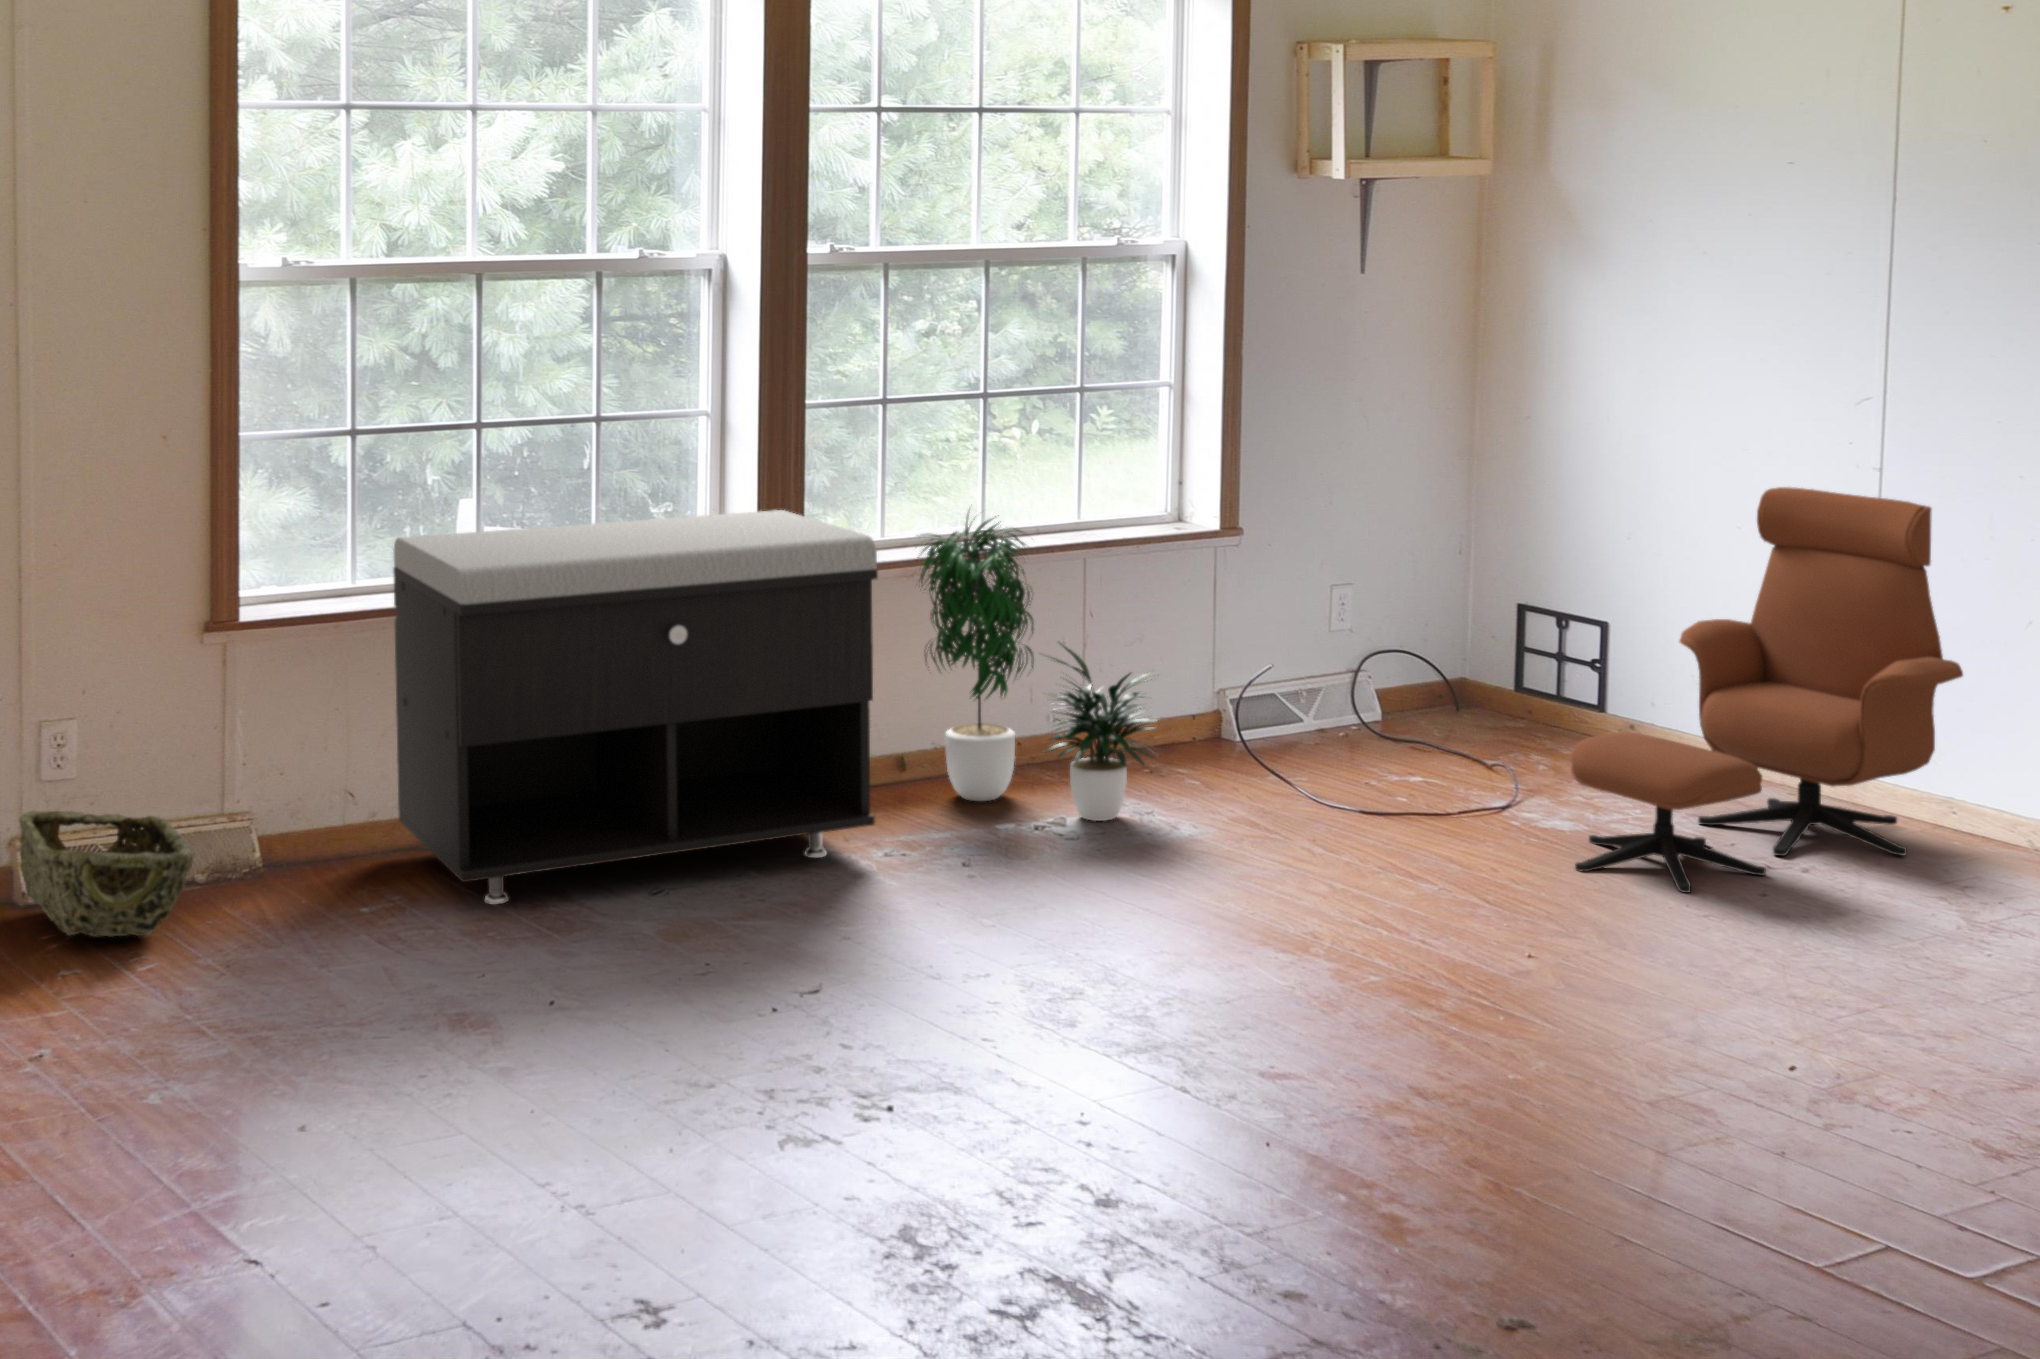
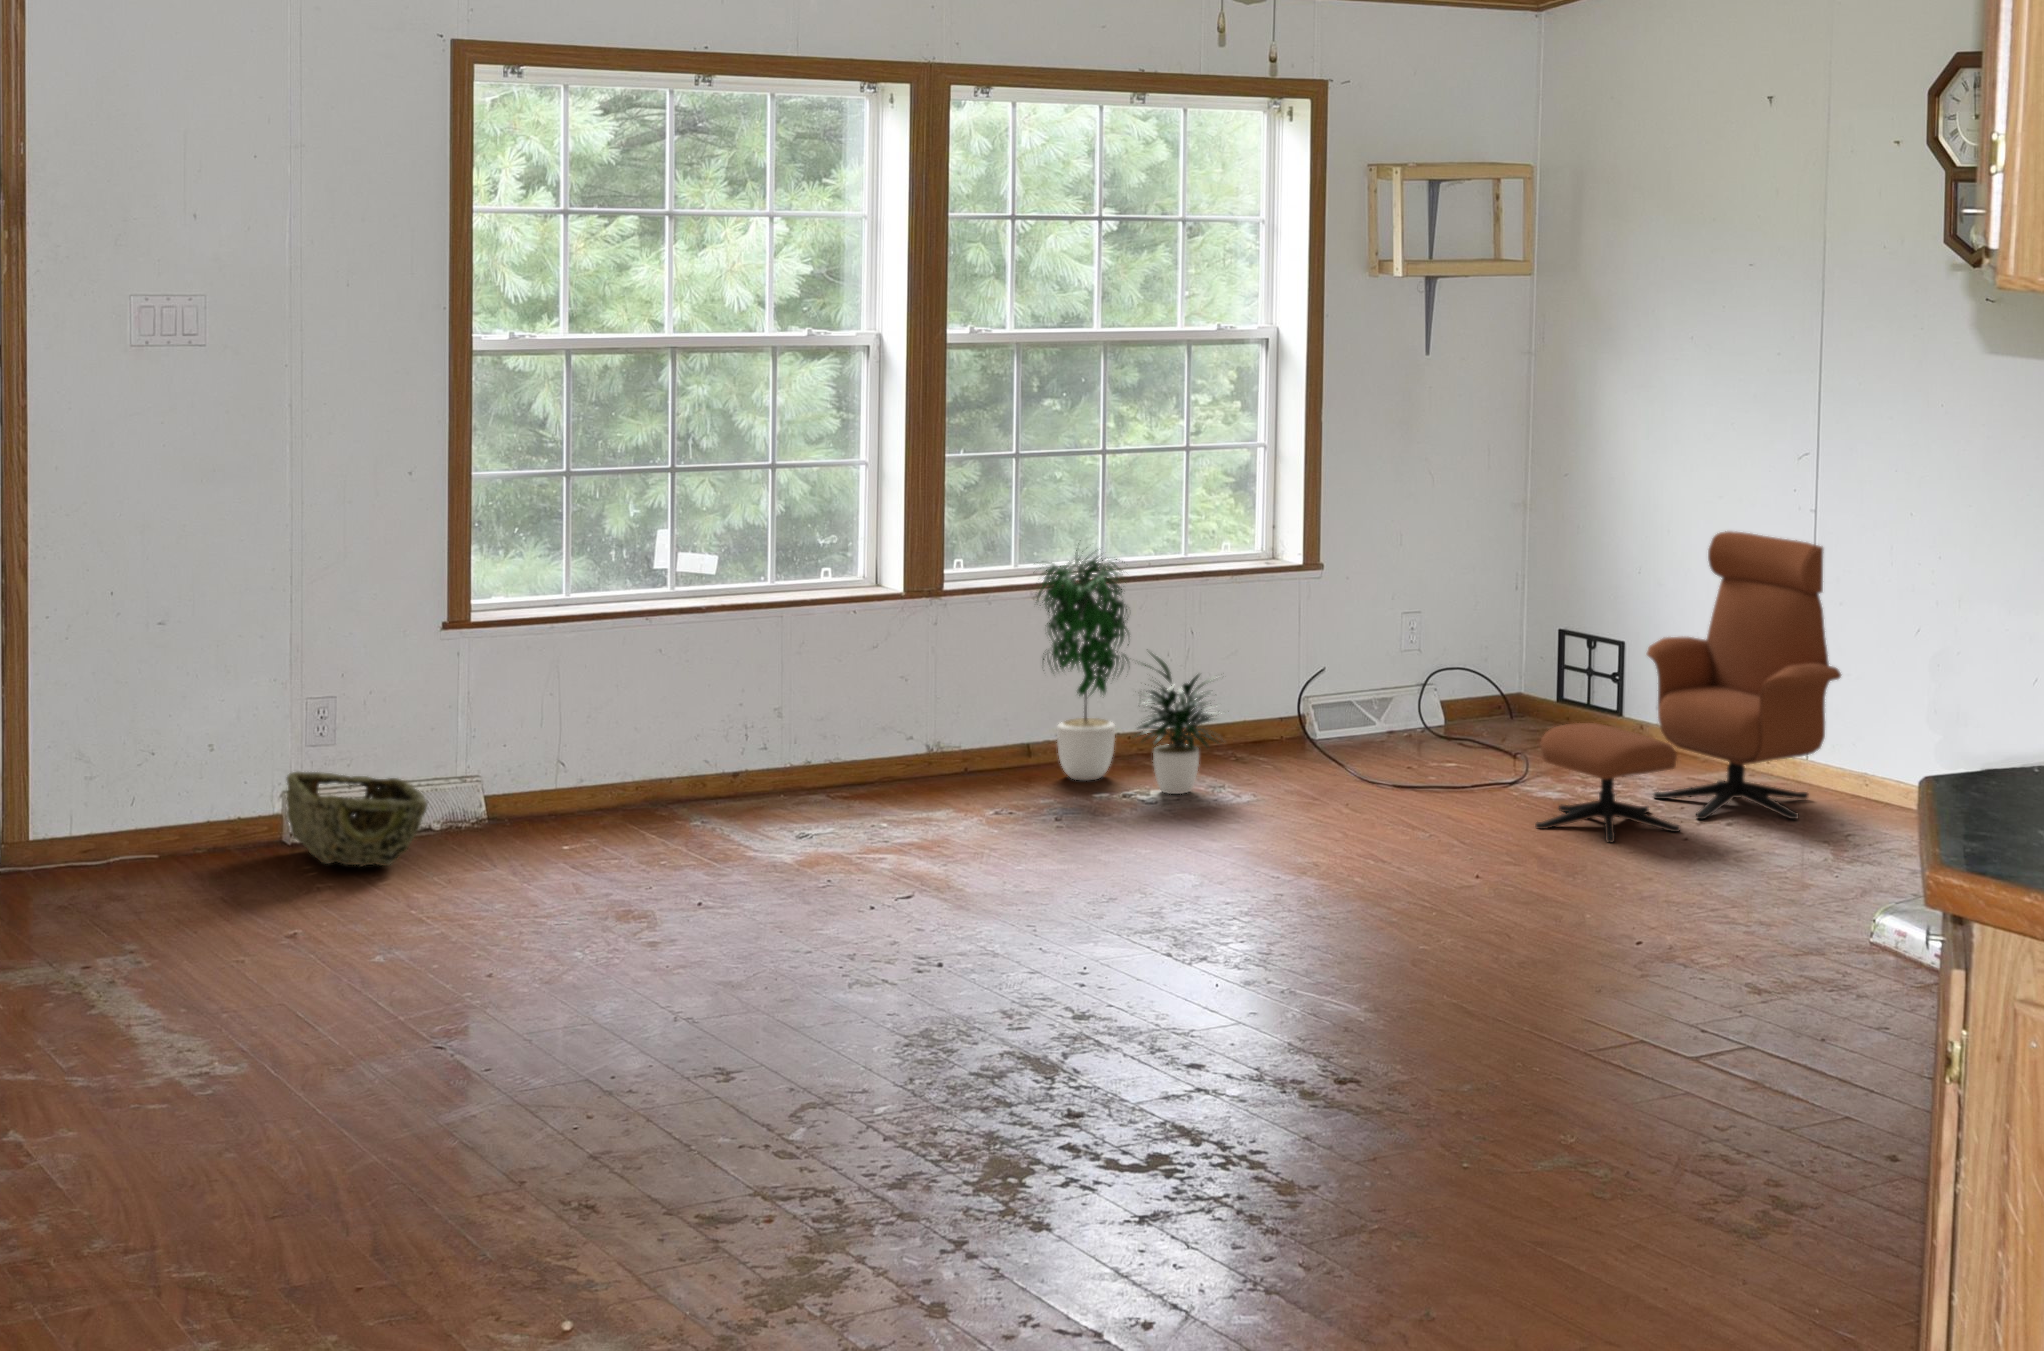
storage bench: present [393,510,878,905] -> none [597,541,987,848]

